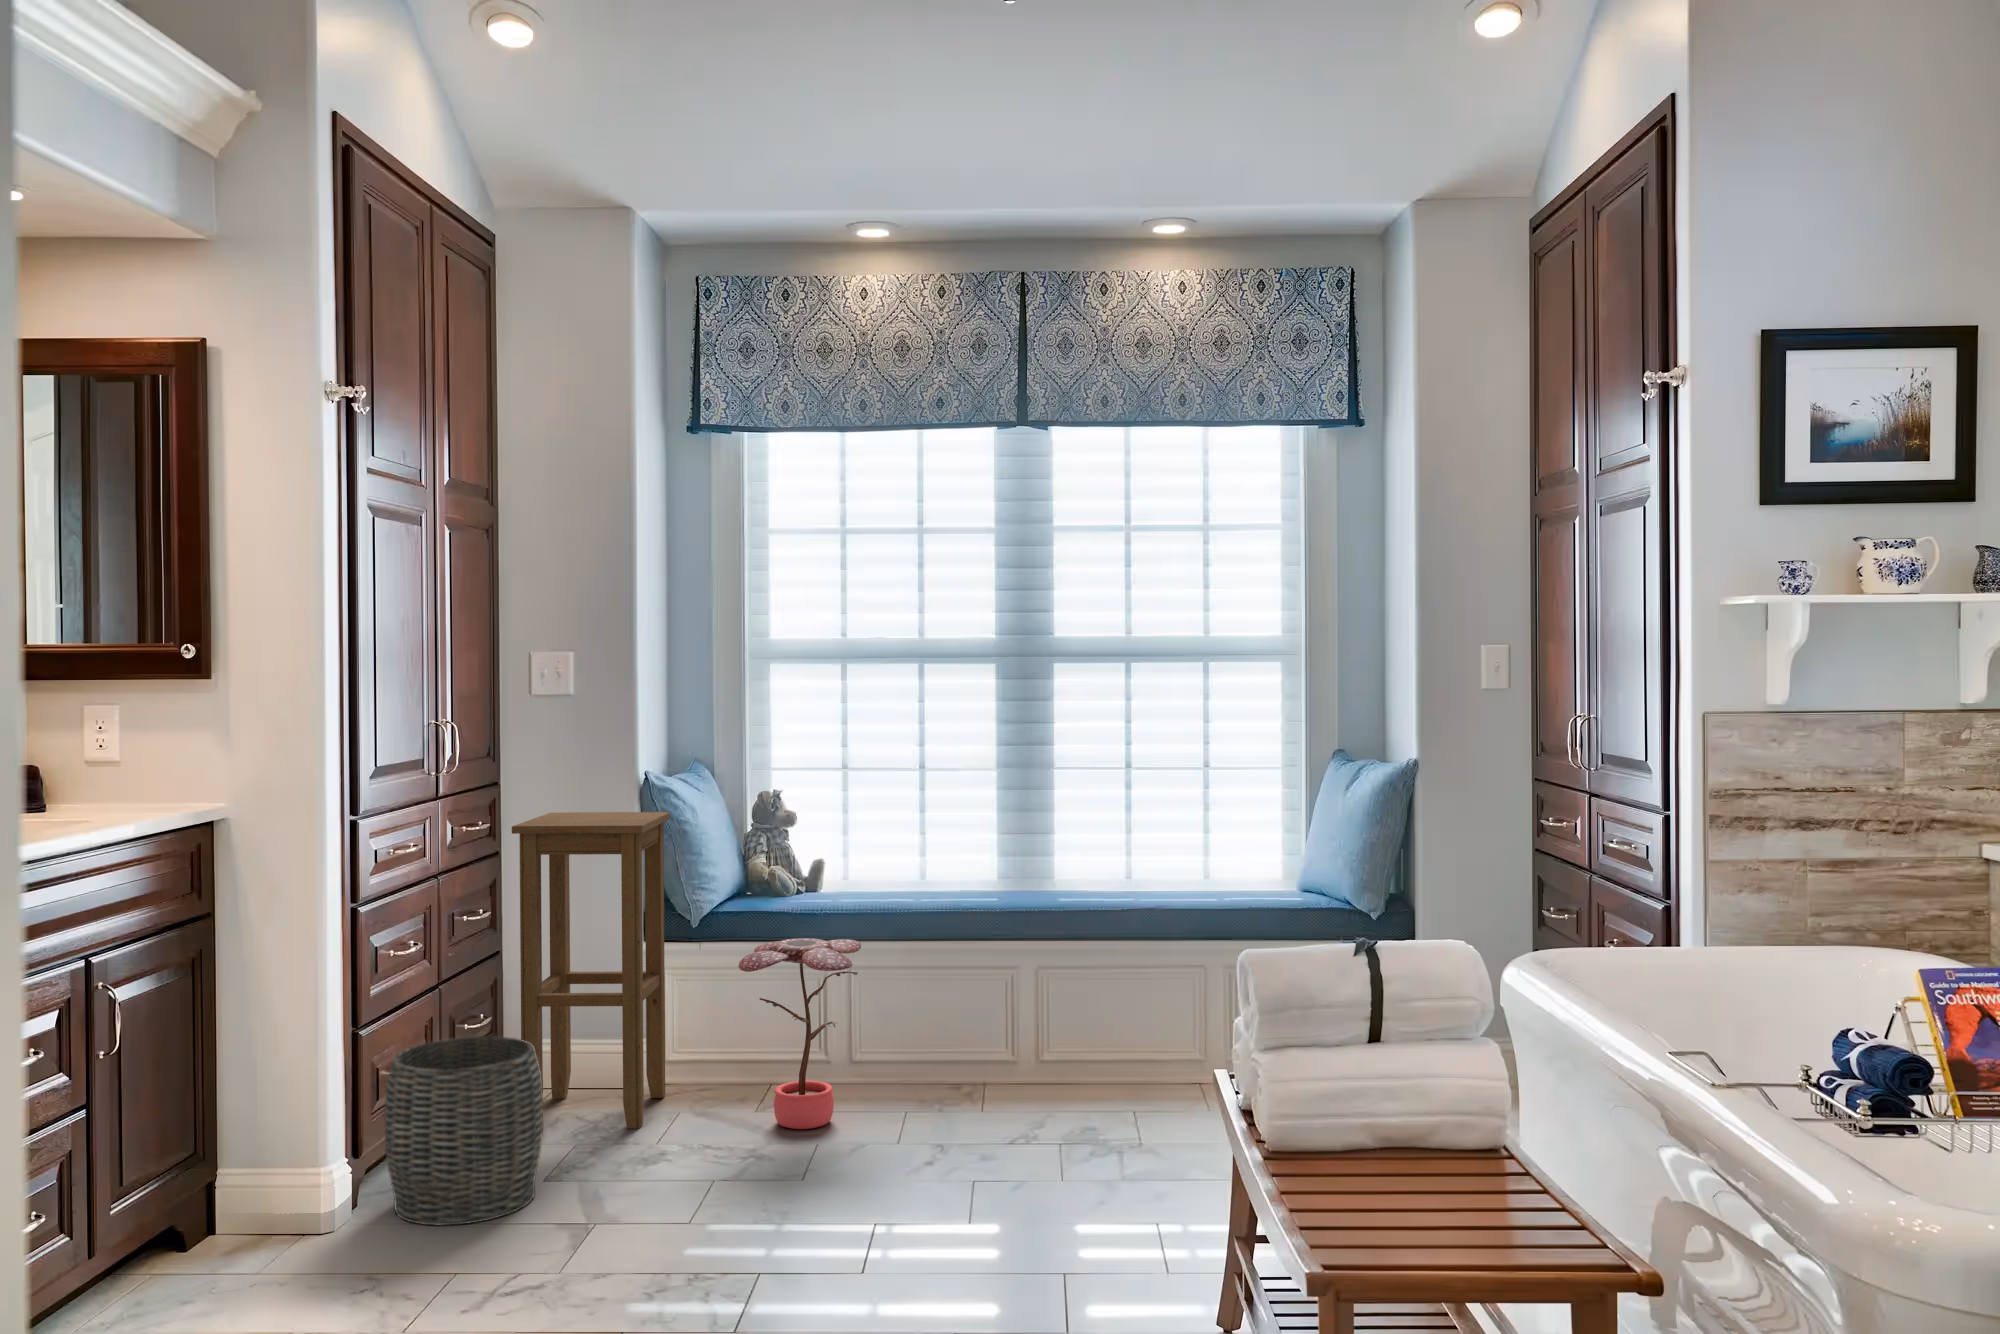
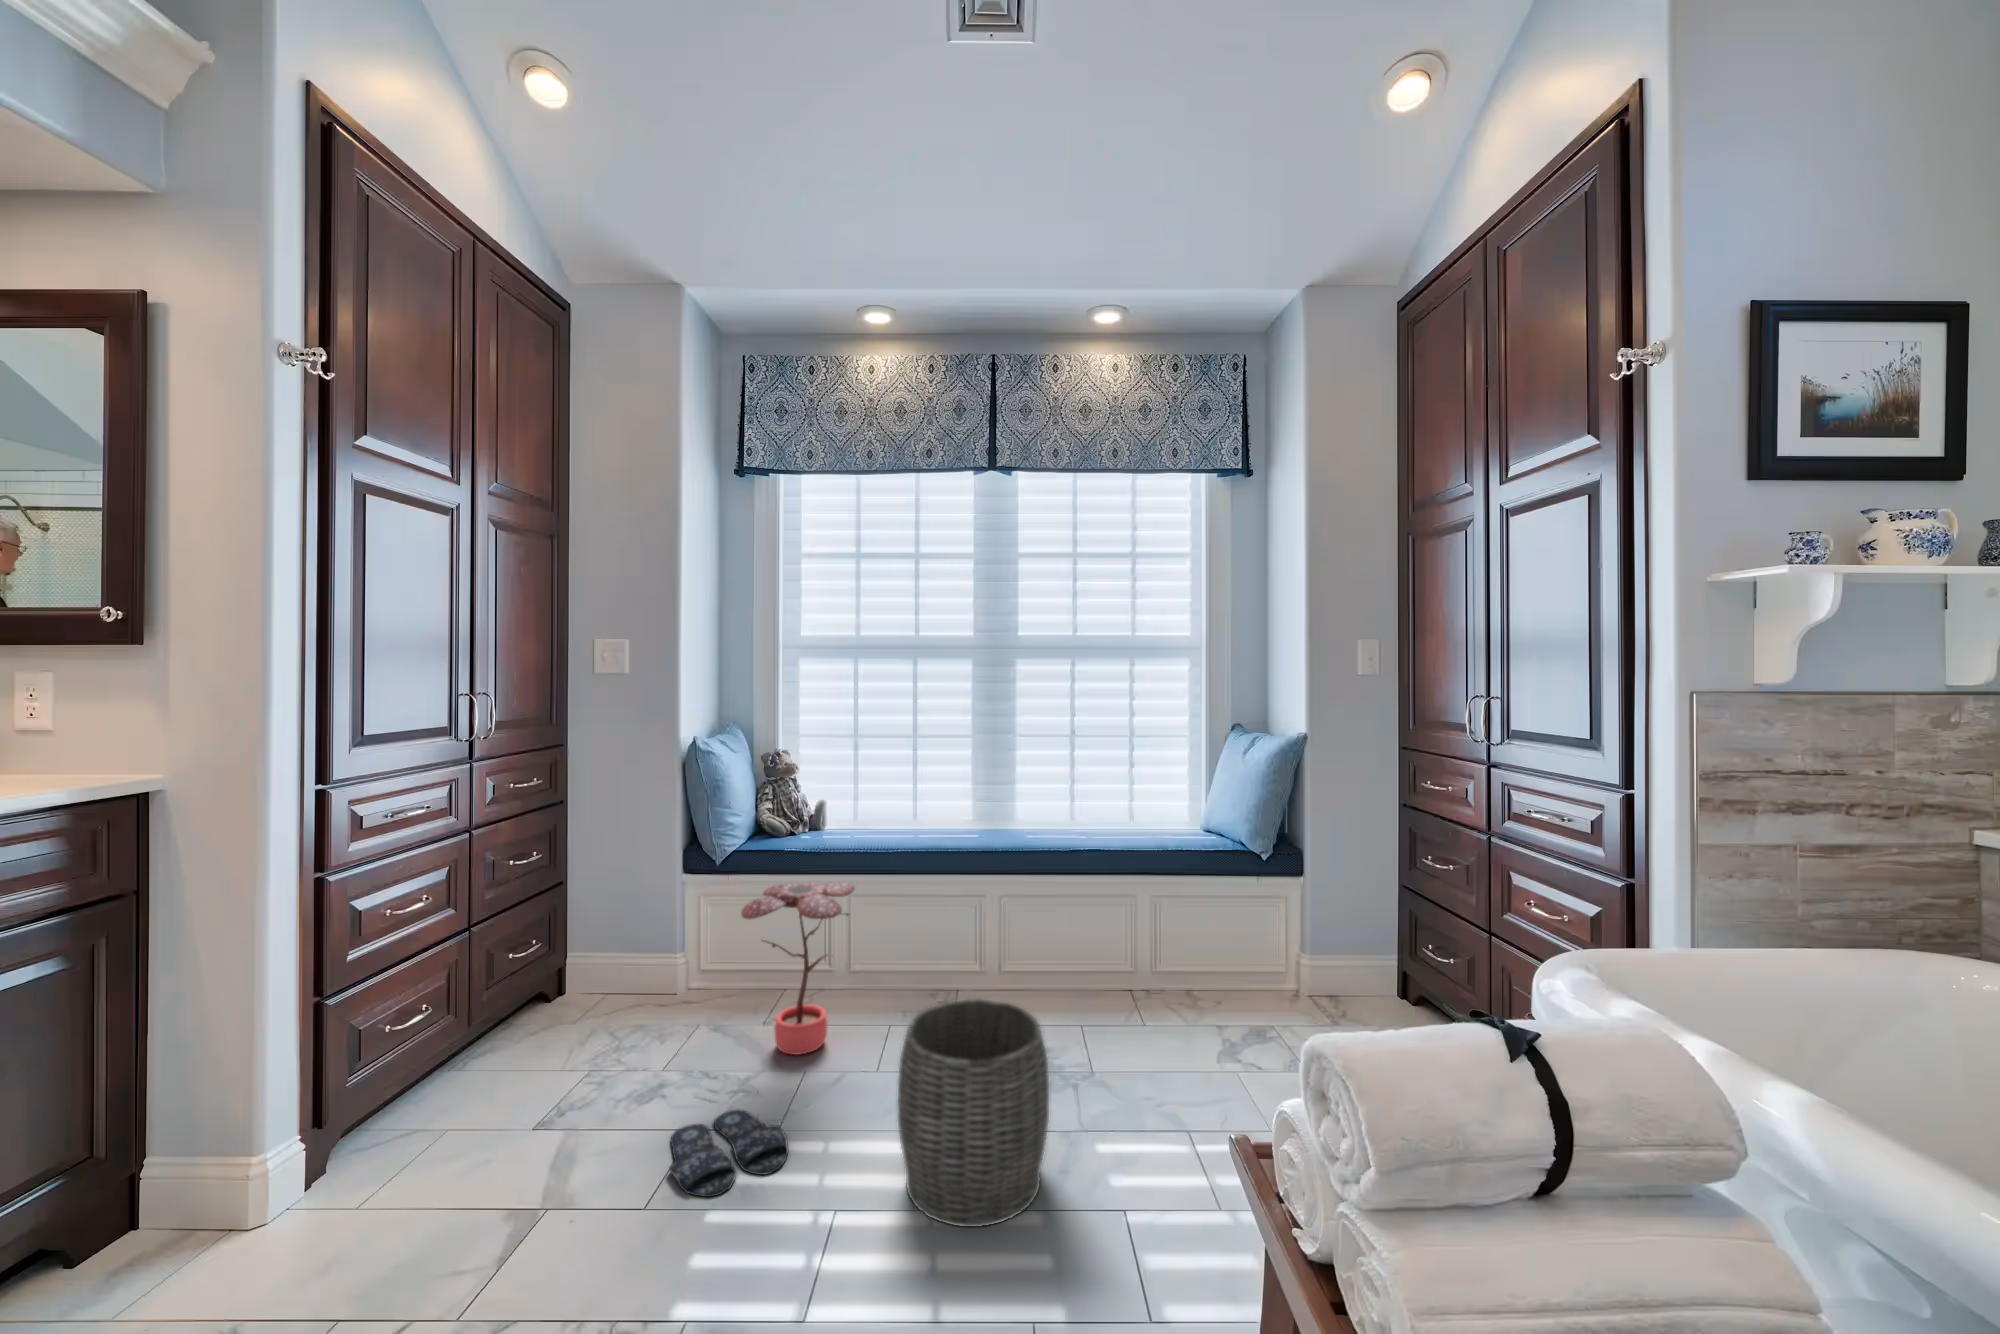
stool: present [512,812,670,1129] -> none [543,772,701,1054]
woven basket: present [384,1036,543,1225] -> present [898,999,1049,1227]
slippers: none [692,1164,816,1214] -> present [669,1109,788,1197]

